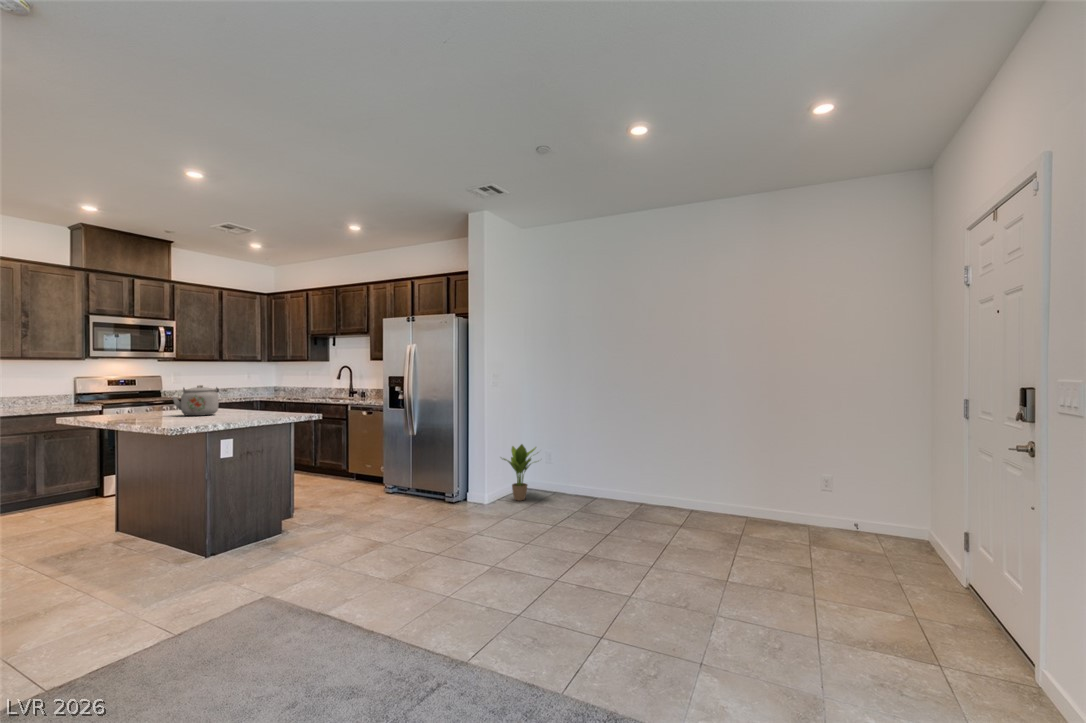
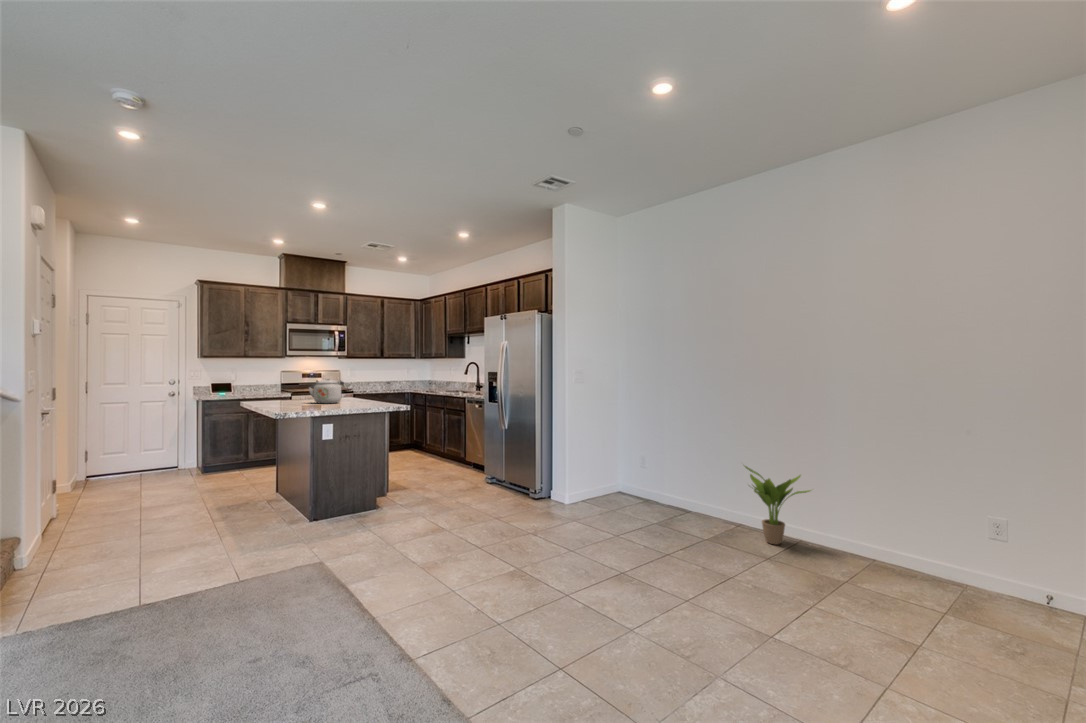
potted plant: present [503,444,536,501] -> present [745,466,811,545]

